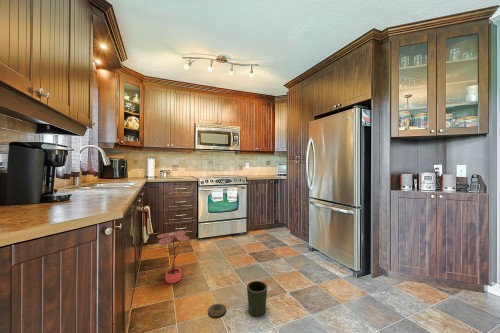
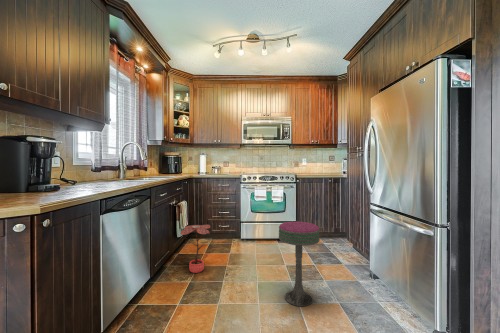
bar stool: none [267,218,303,293] -> present [279,221,320,306]
trash can: present [208,281,267,318] -> none [206,283,262,319]

